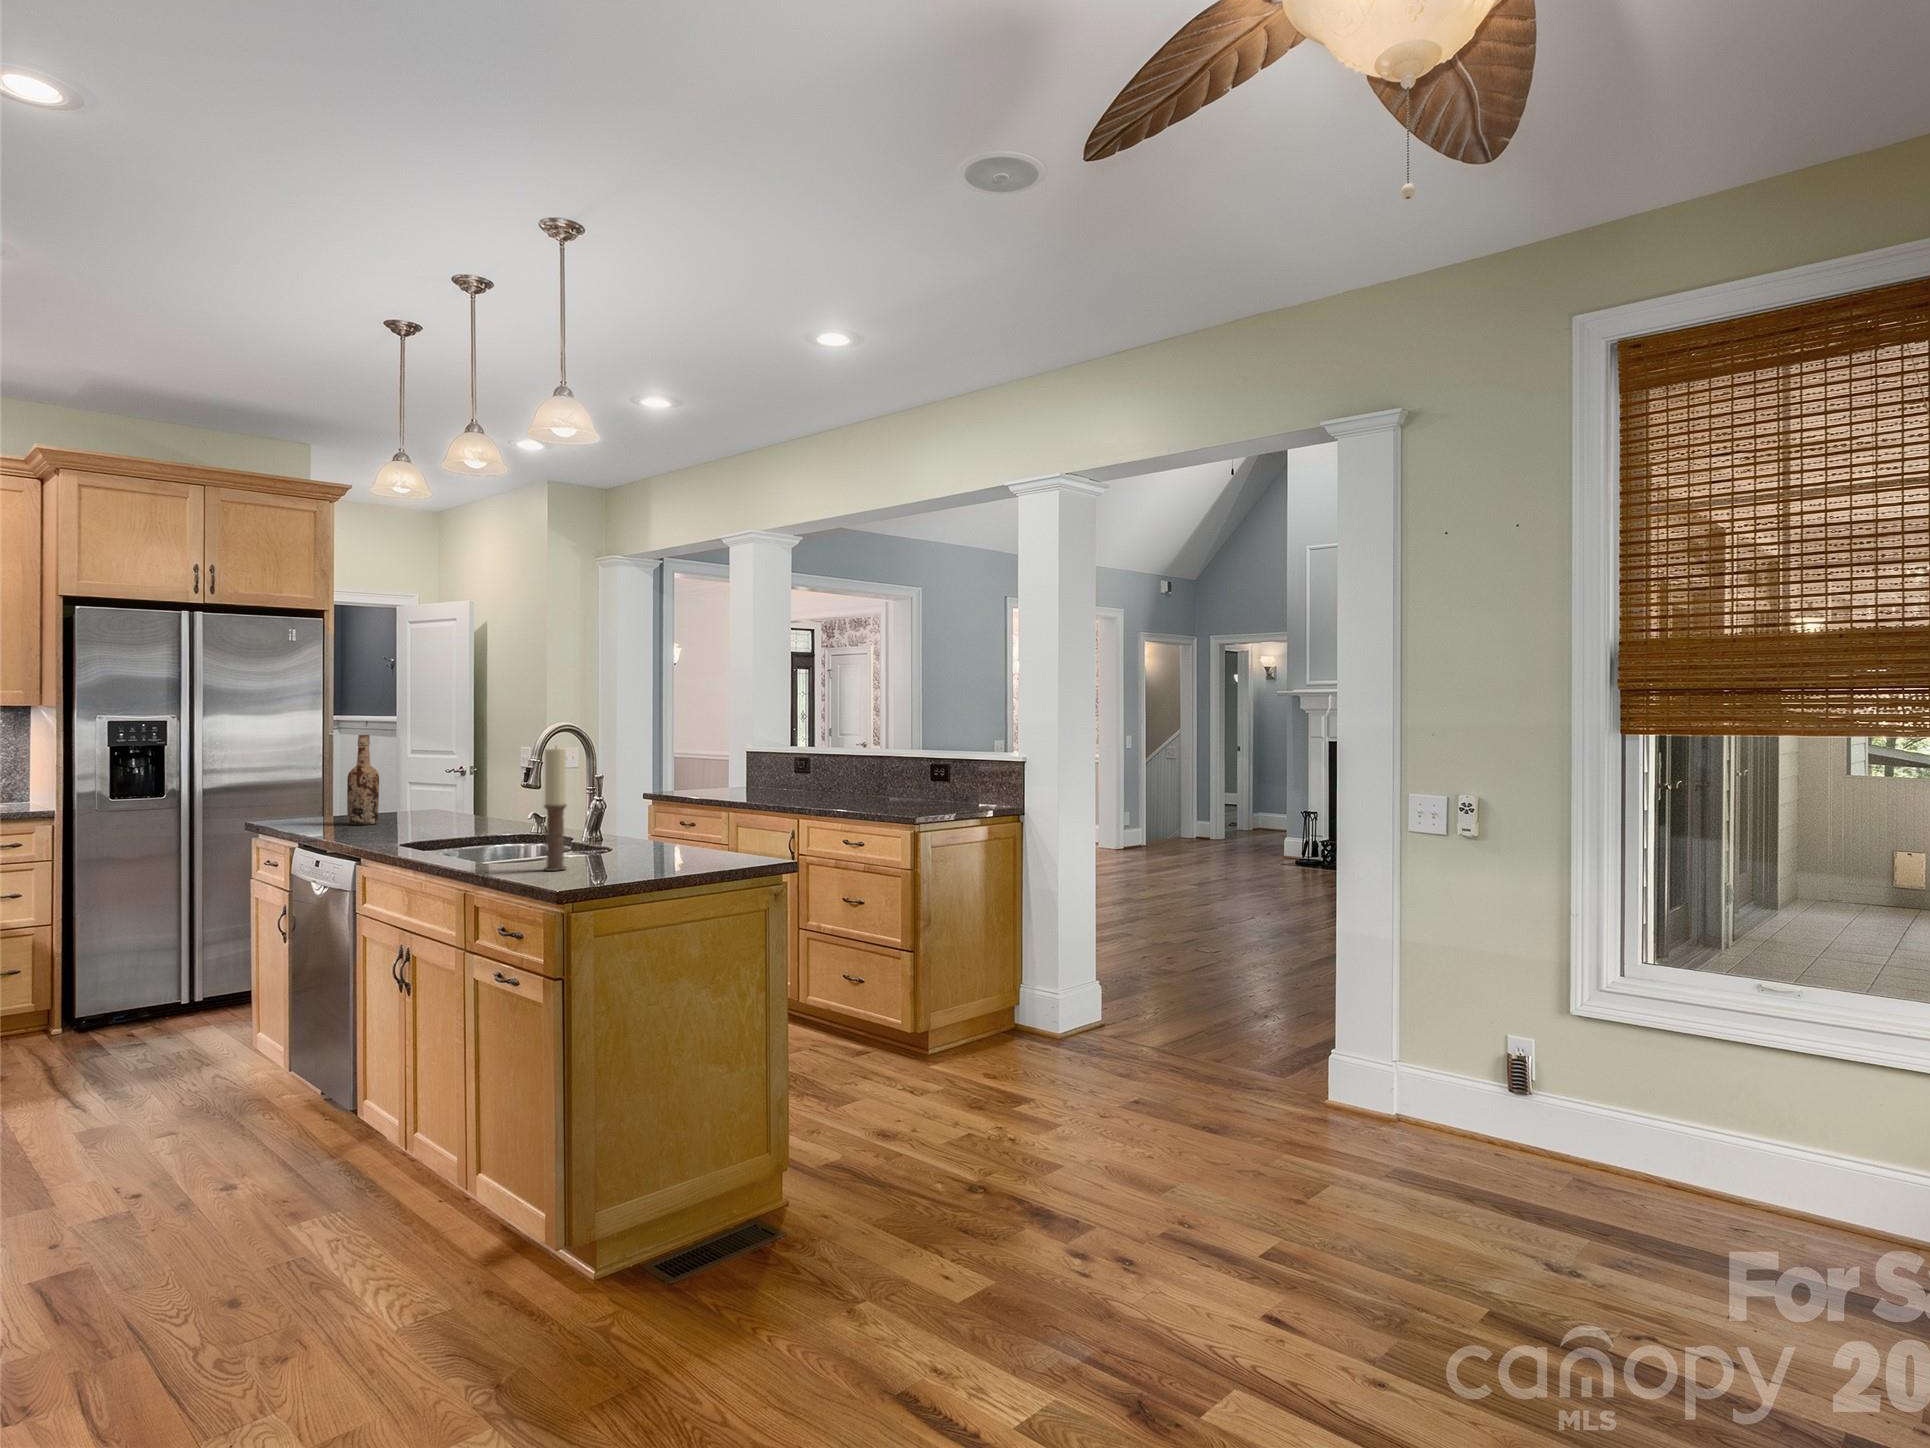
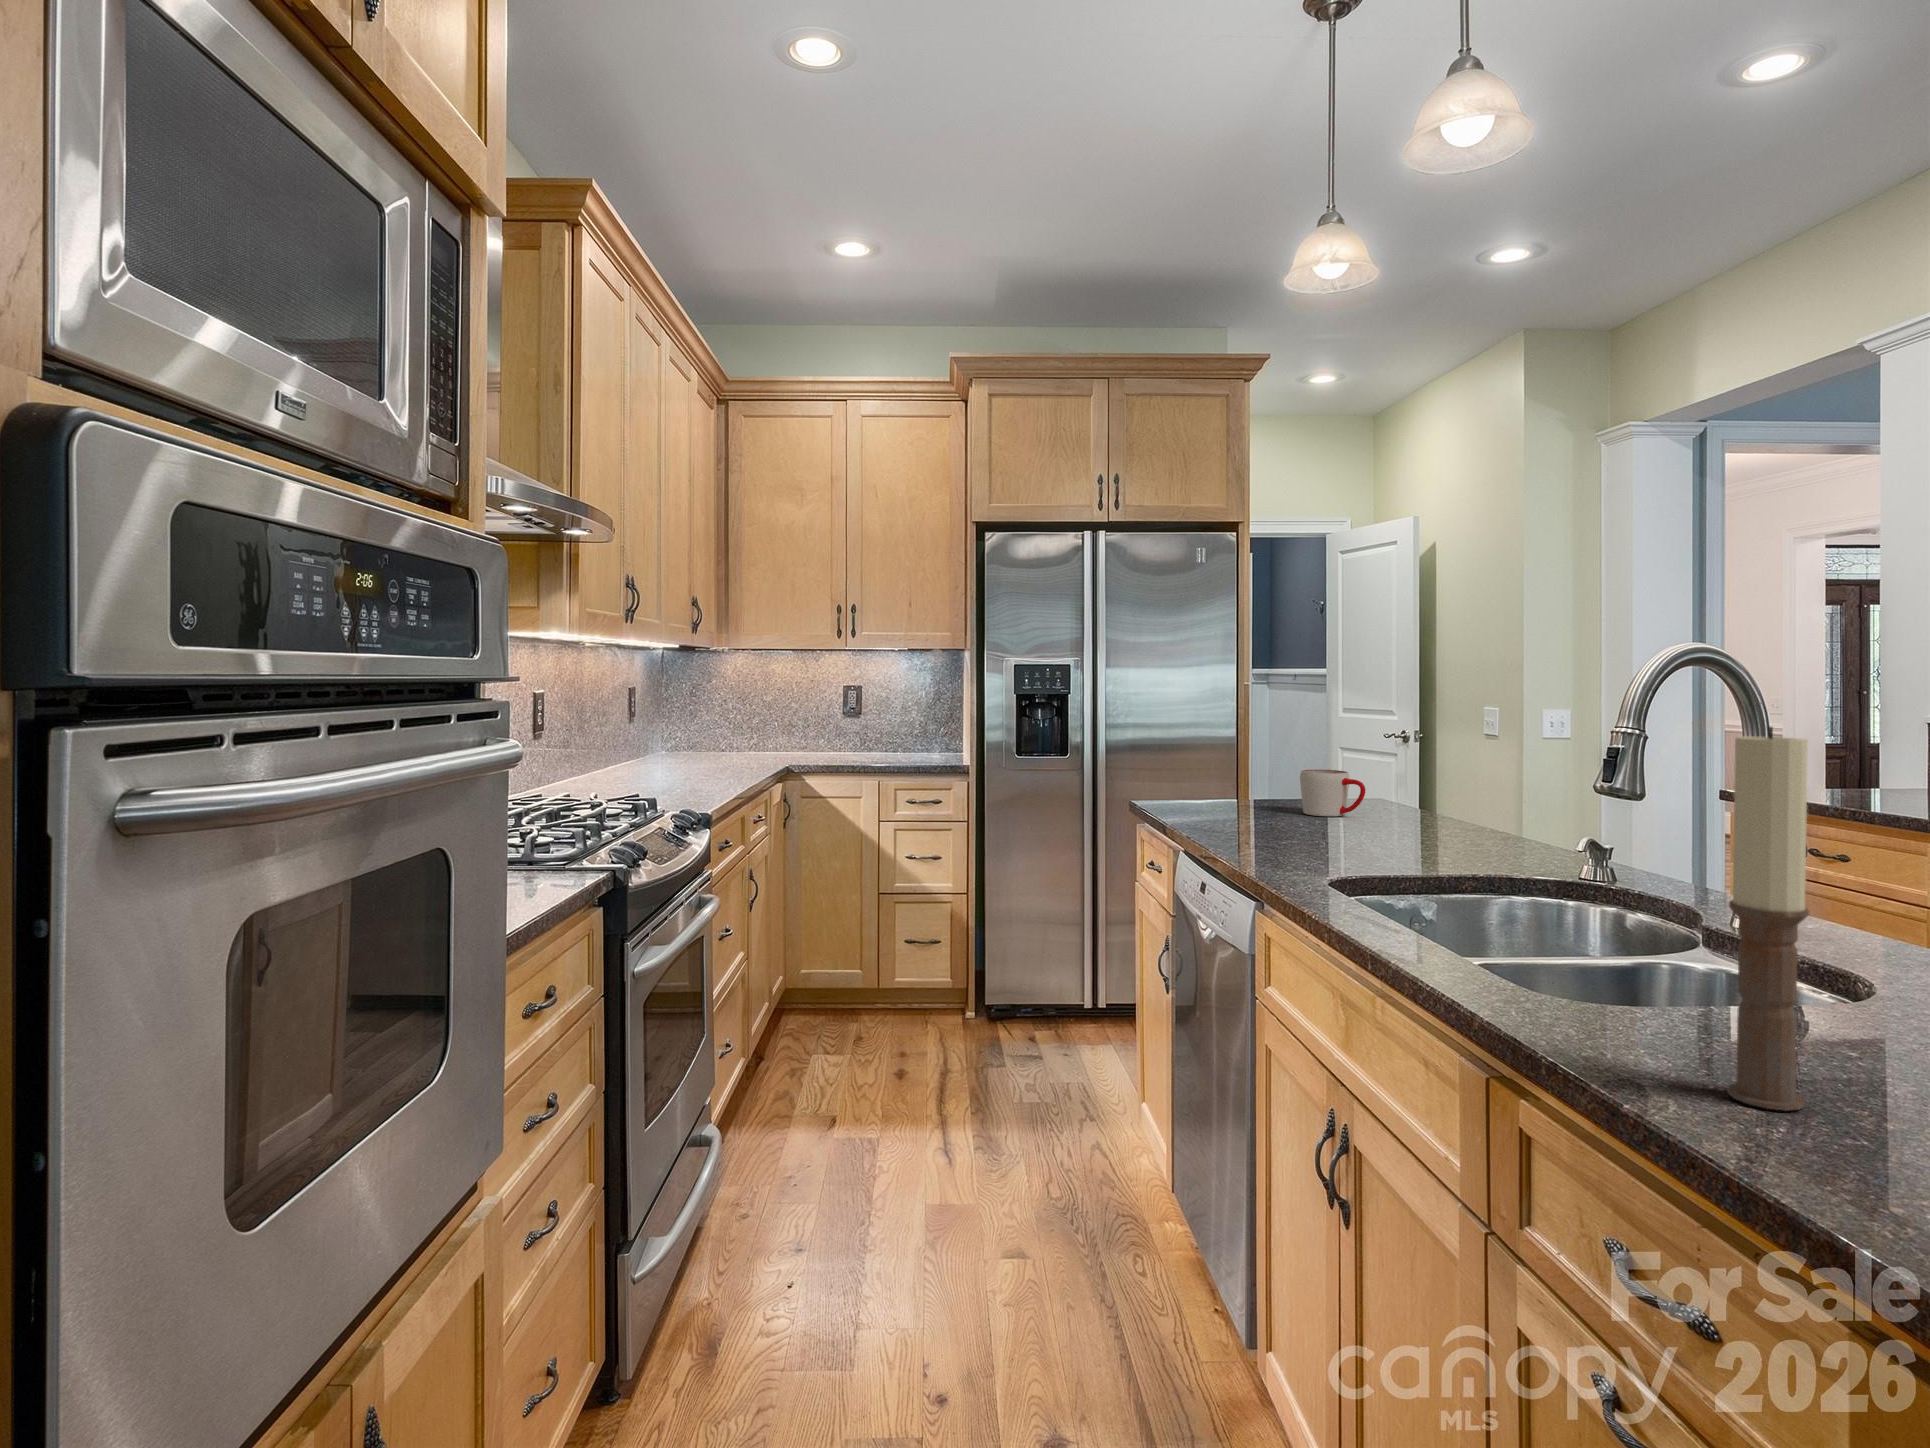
wine bottle: present [347,735,379,825] -> none [1253,687,1298,829]
mug: none [379,788,424,817] -> present [1300,769,1365,816]

